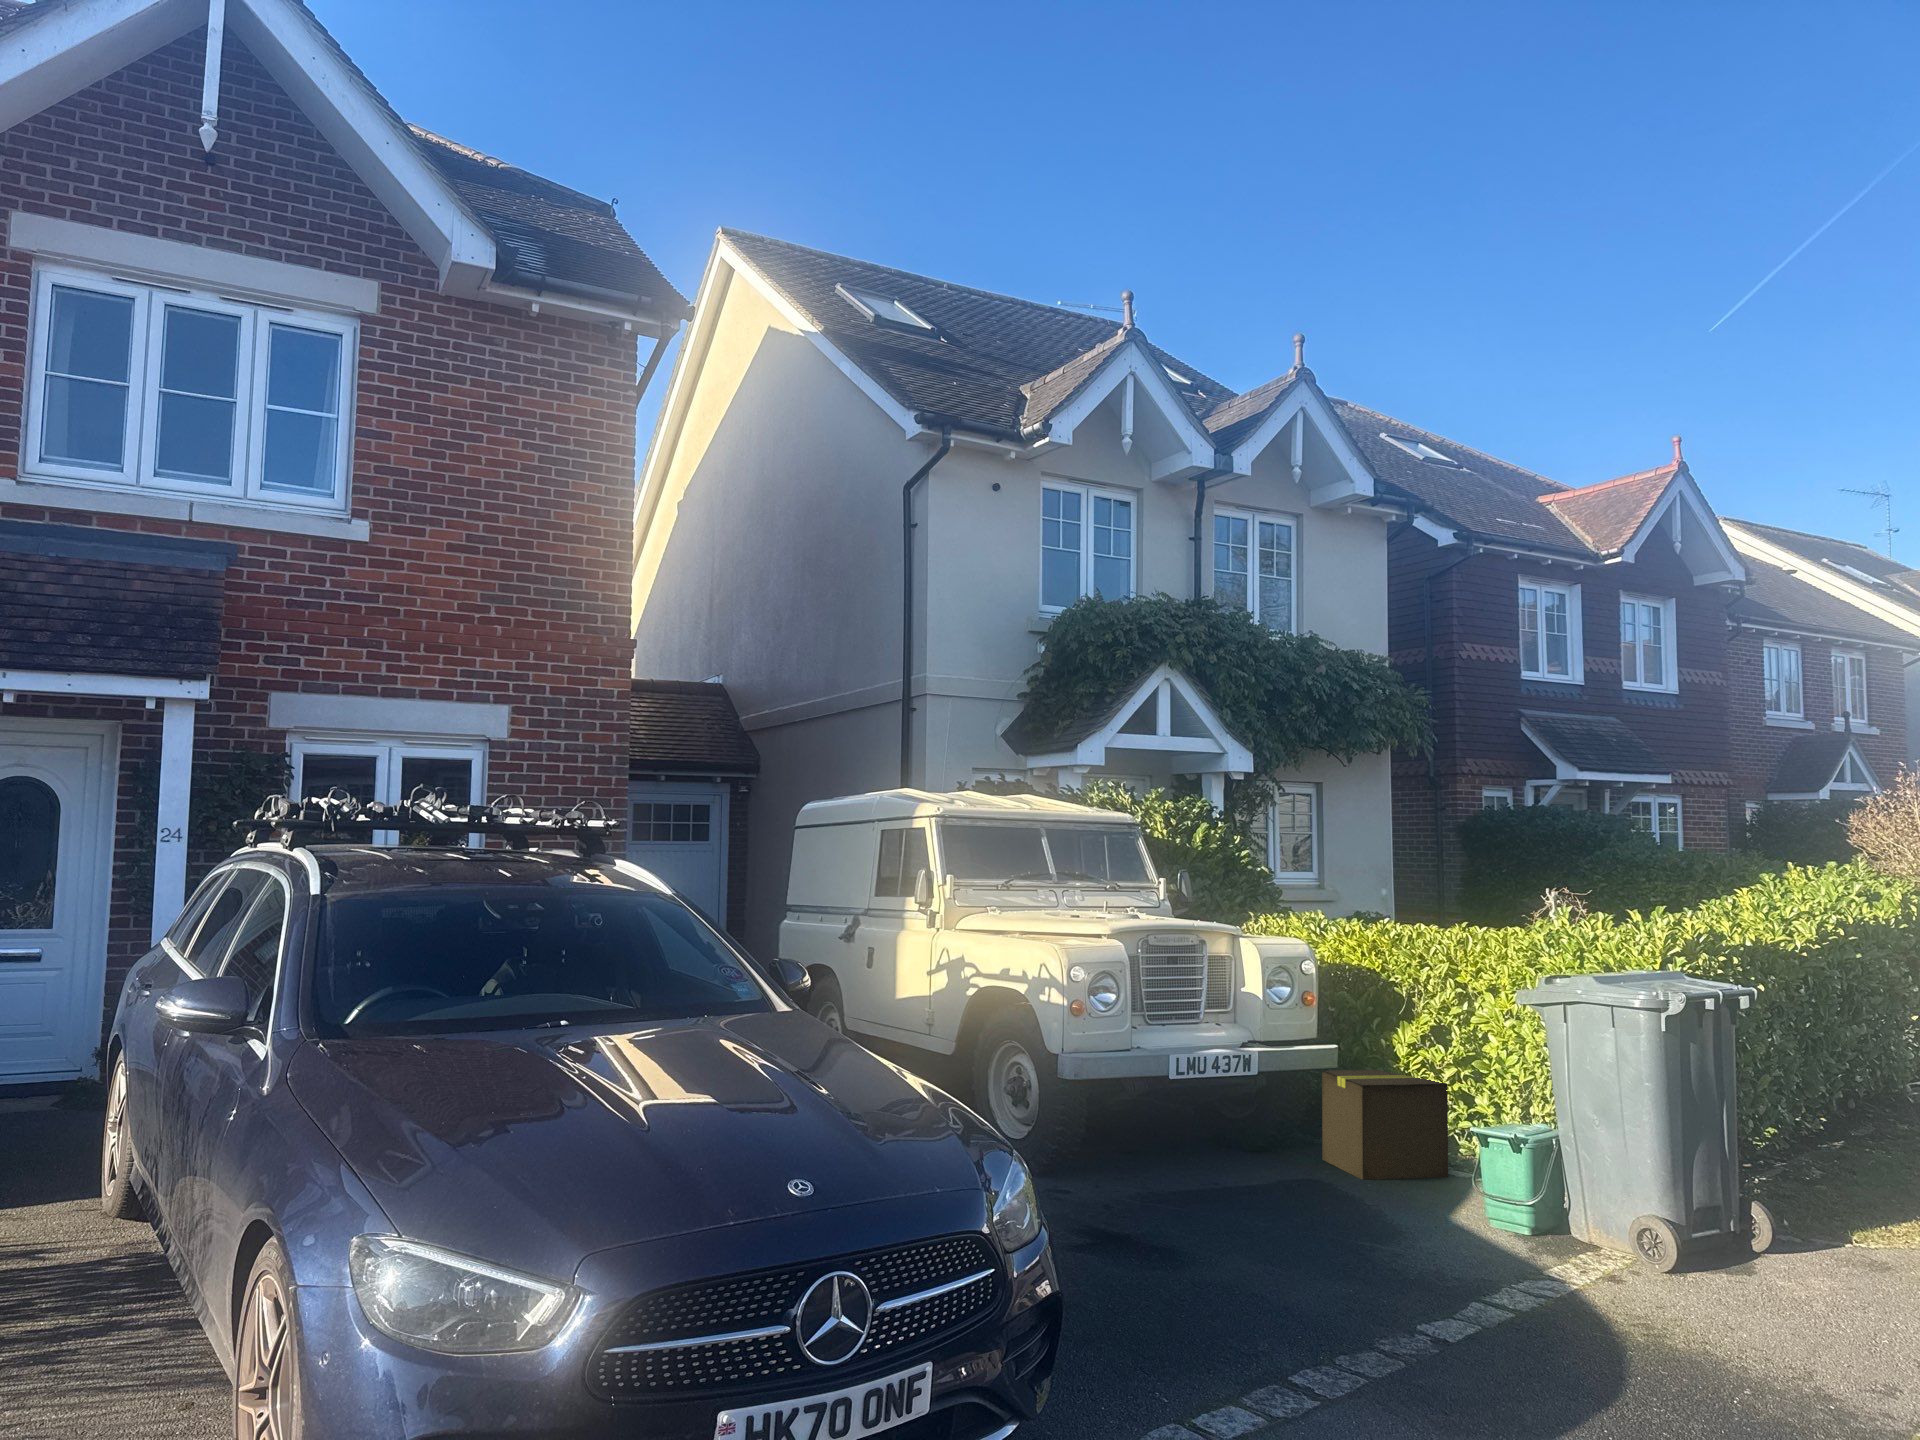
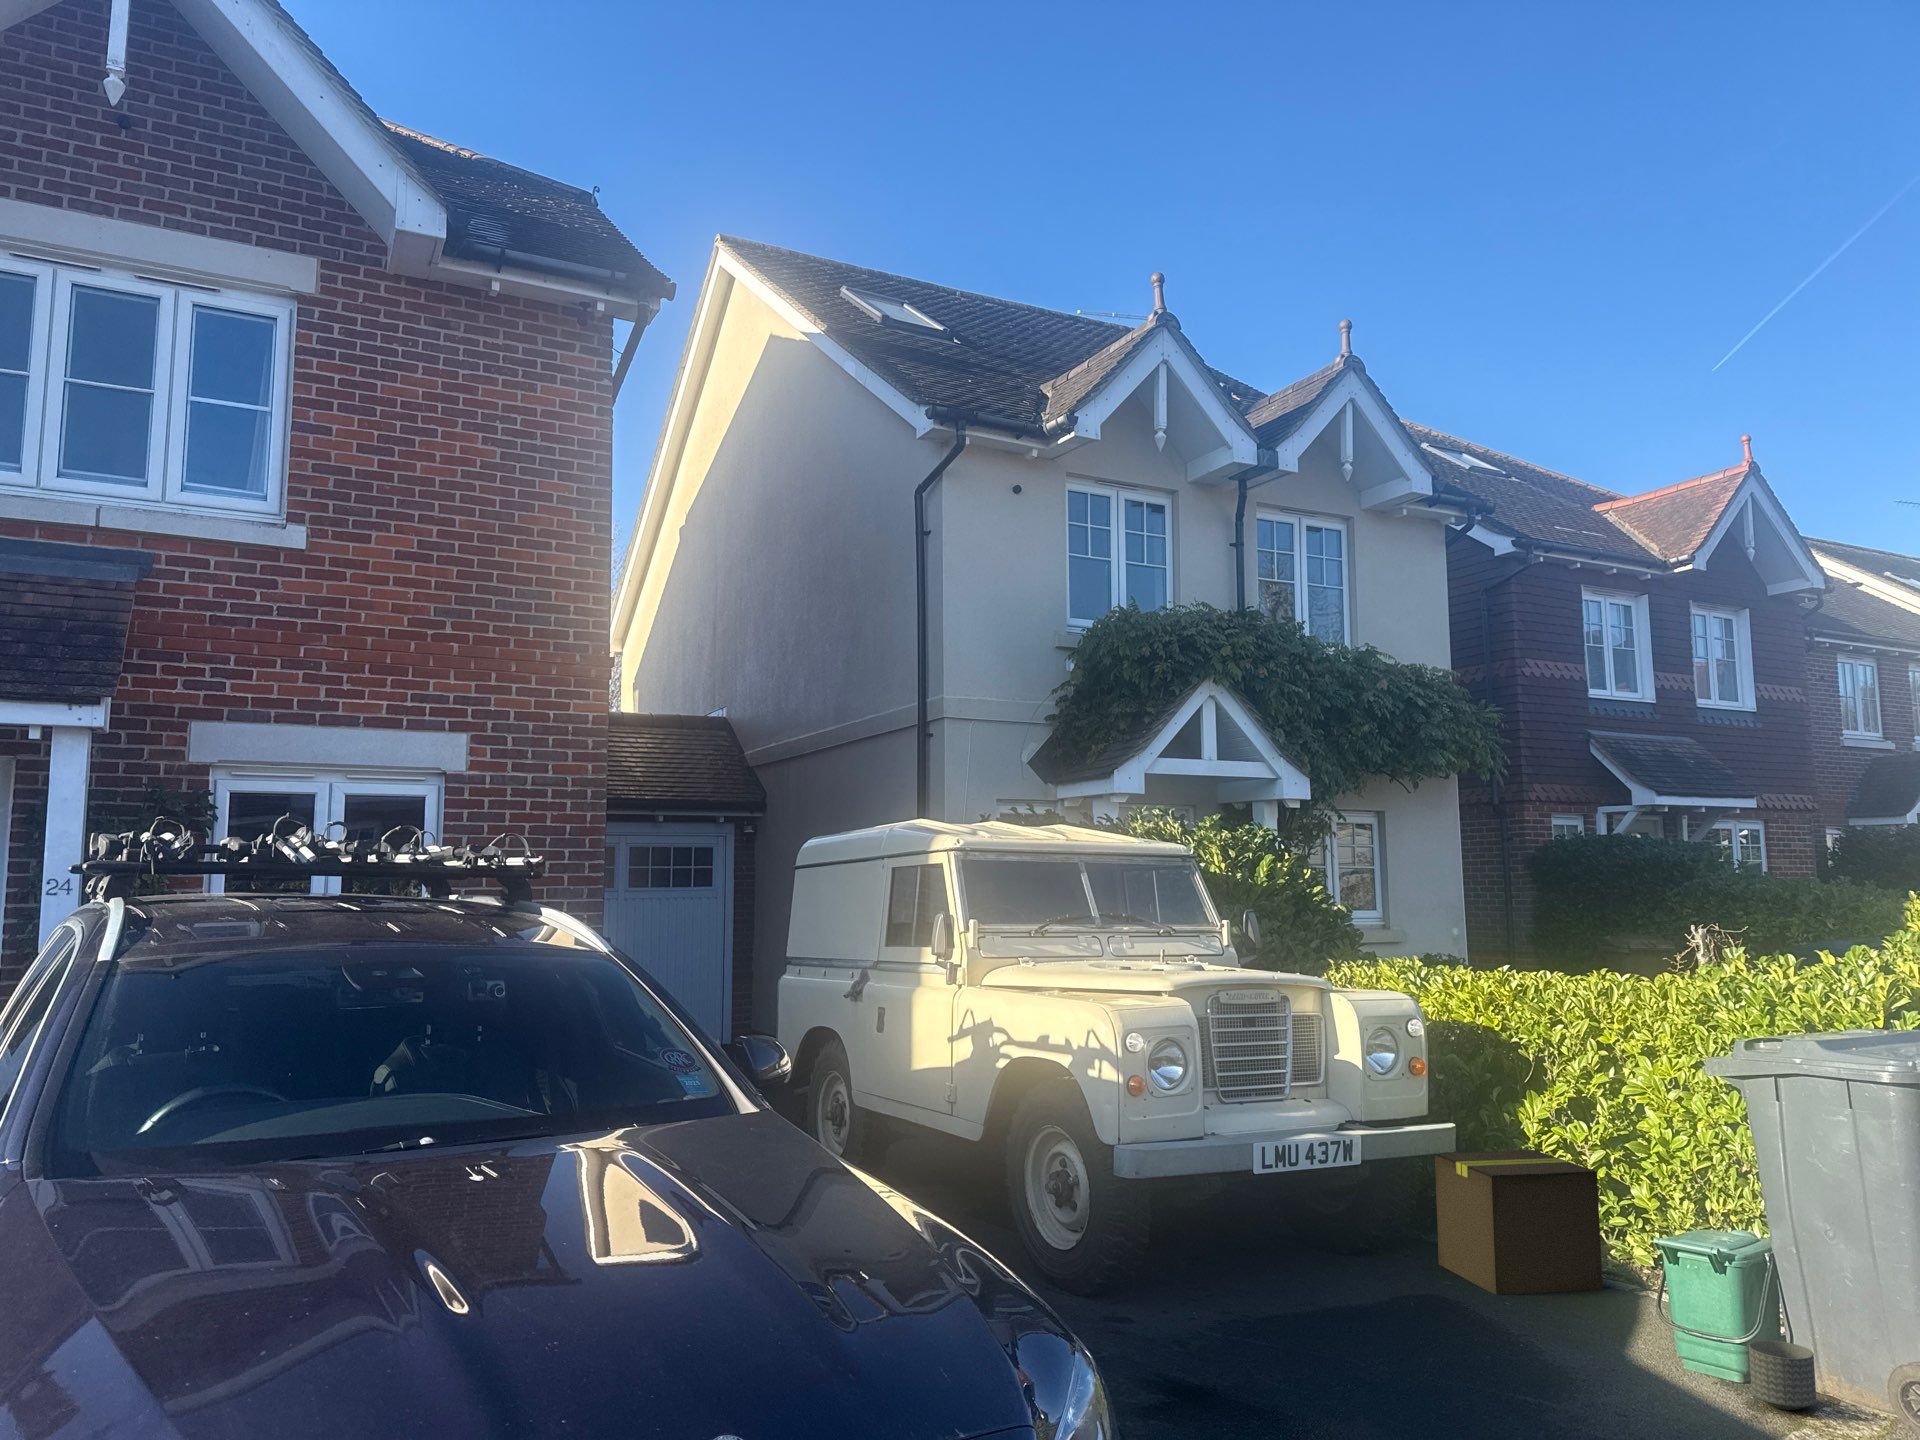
planter: none [1533,1199,1579,1248] -> present [1749,1340,1816,1410]

